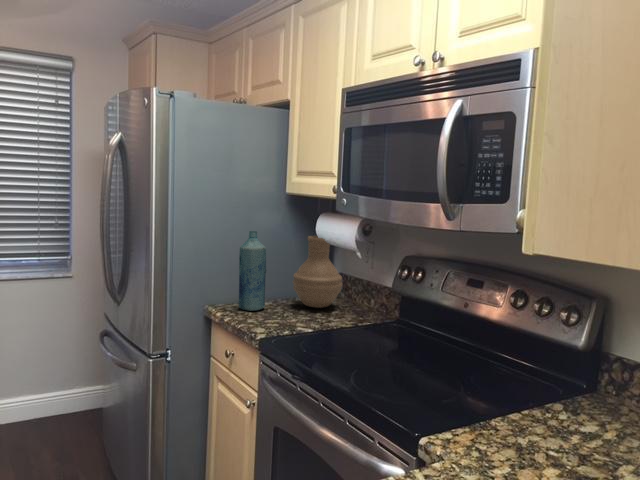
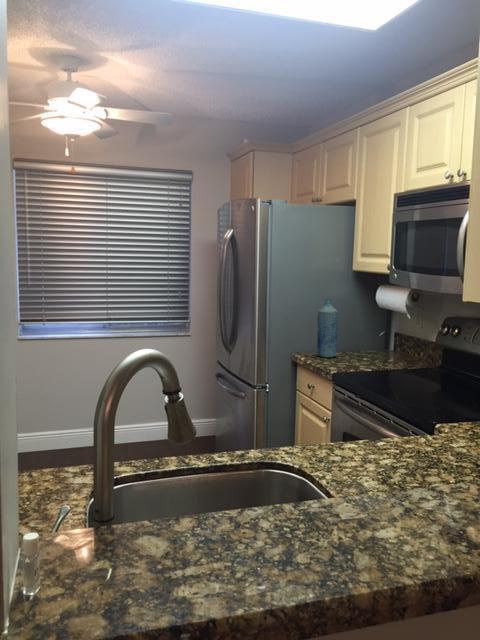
vase: present [293,236,343,308] -> none [358,302,397,357]

